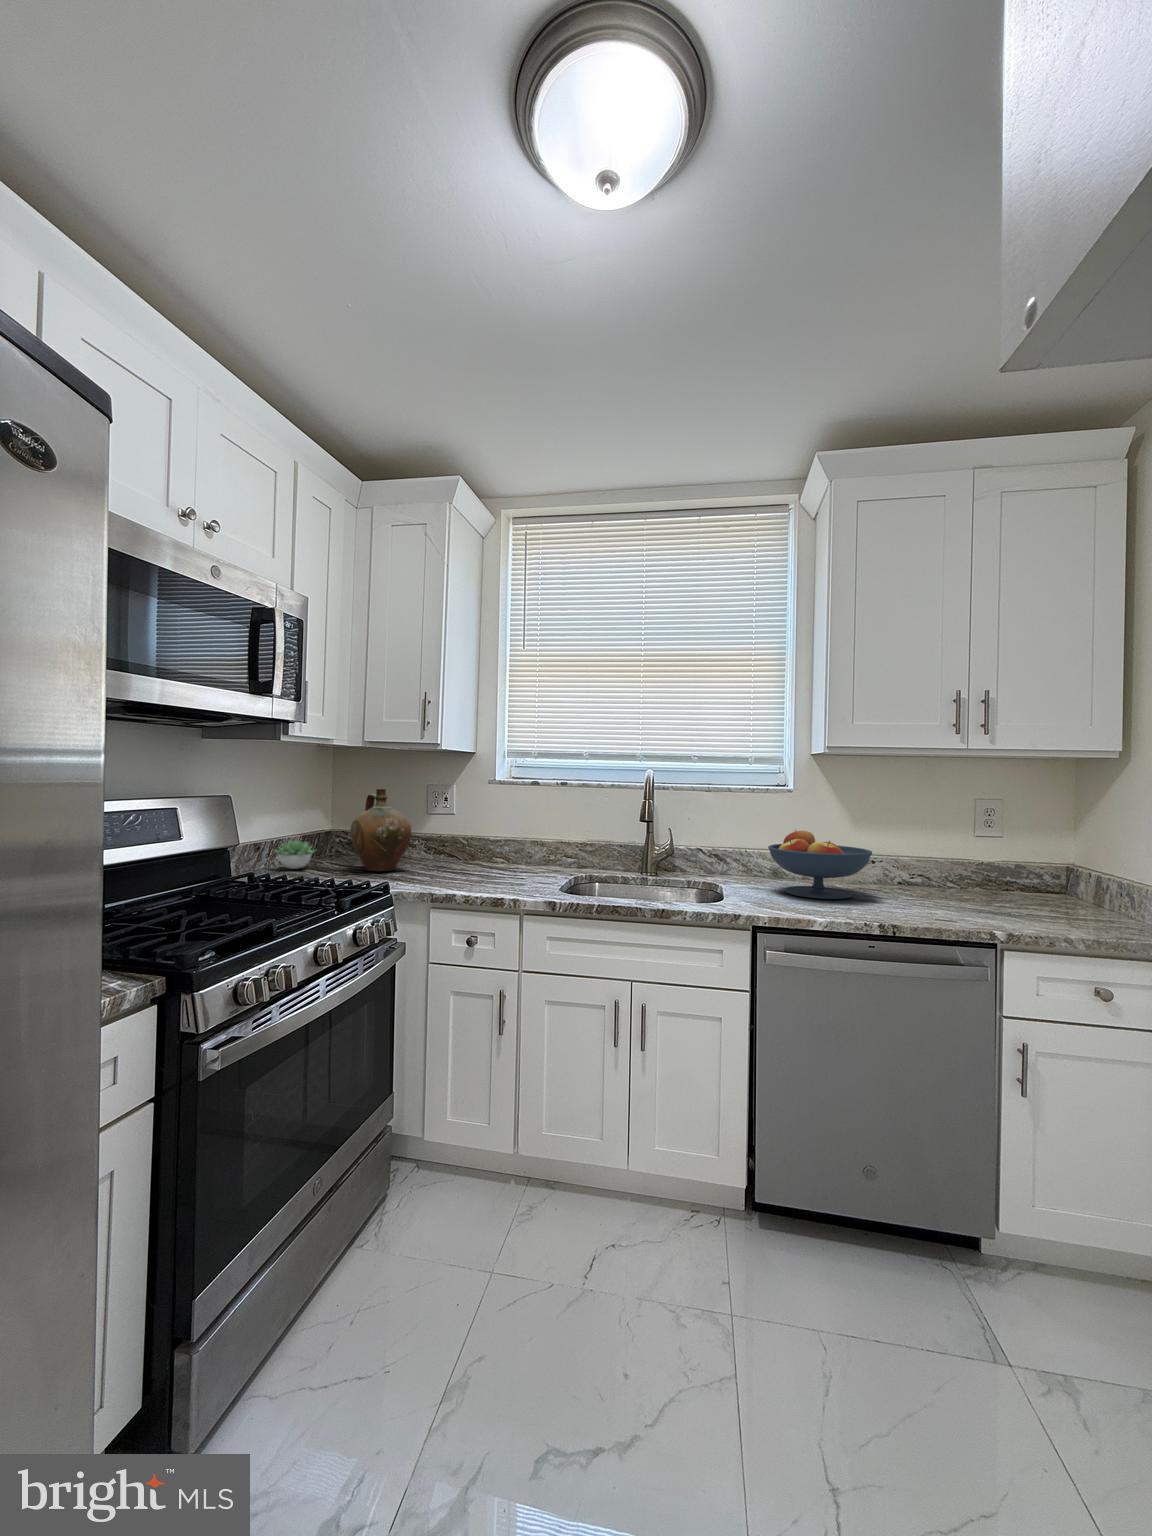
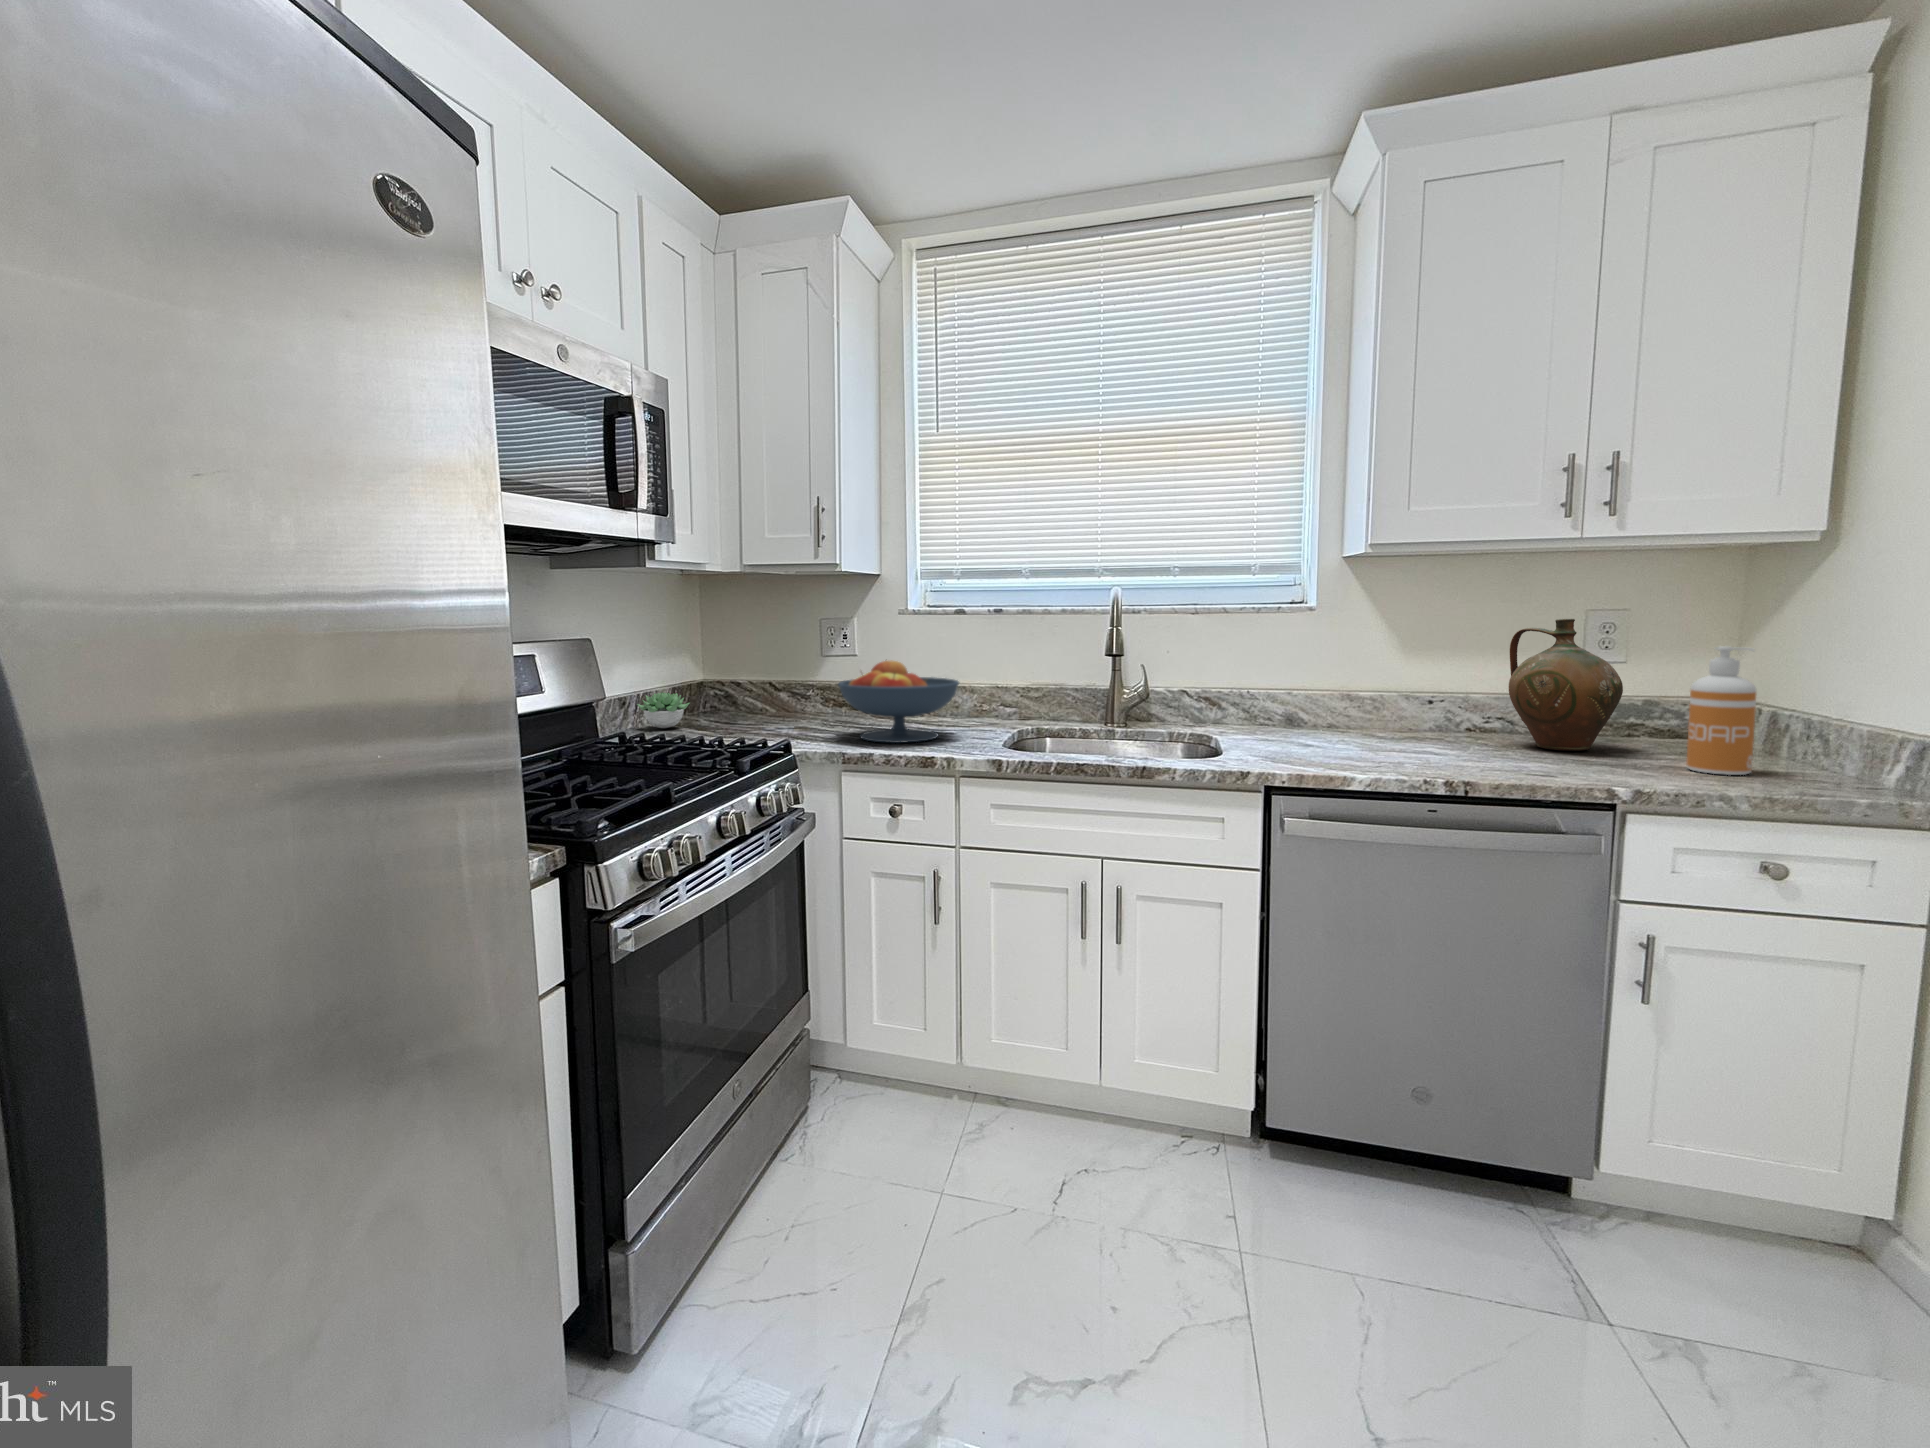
ceramic jug: present [351,789,411,871] -> present [1509,619,1623,751]
soap dispenser: none [1051,829,1097,924] -> present [1686,646,1756,775]
fruit bowl: present [768,830,872,899] -> present [838,661,959,743]

